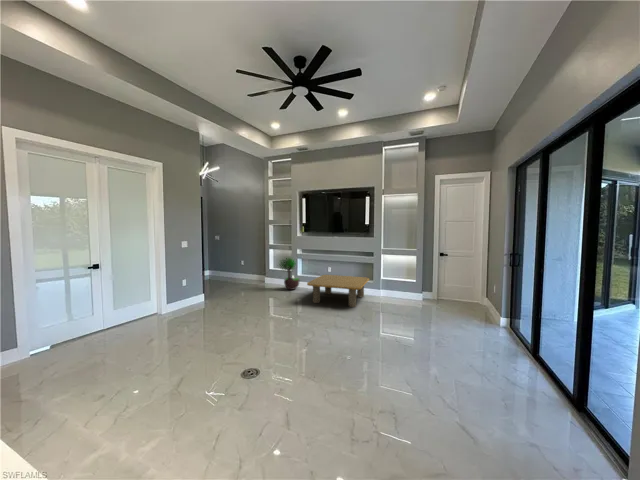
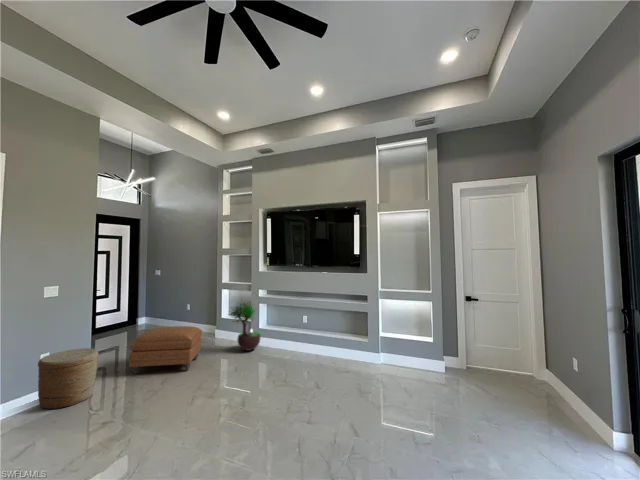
ottoman: none [222,272,262,299] -> present [129,326,202,374]
coffee table: present [307,275,369,307] -> none [264,328,361,389]
woven basket: none [181,281,210,312] -> present [38,348,99,409]

